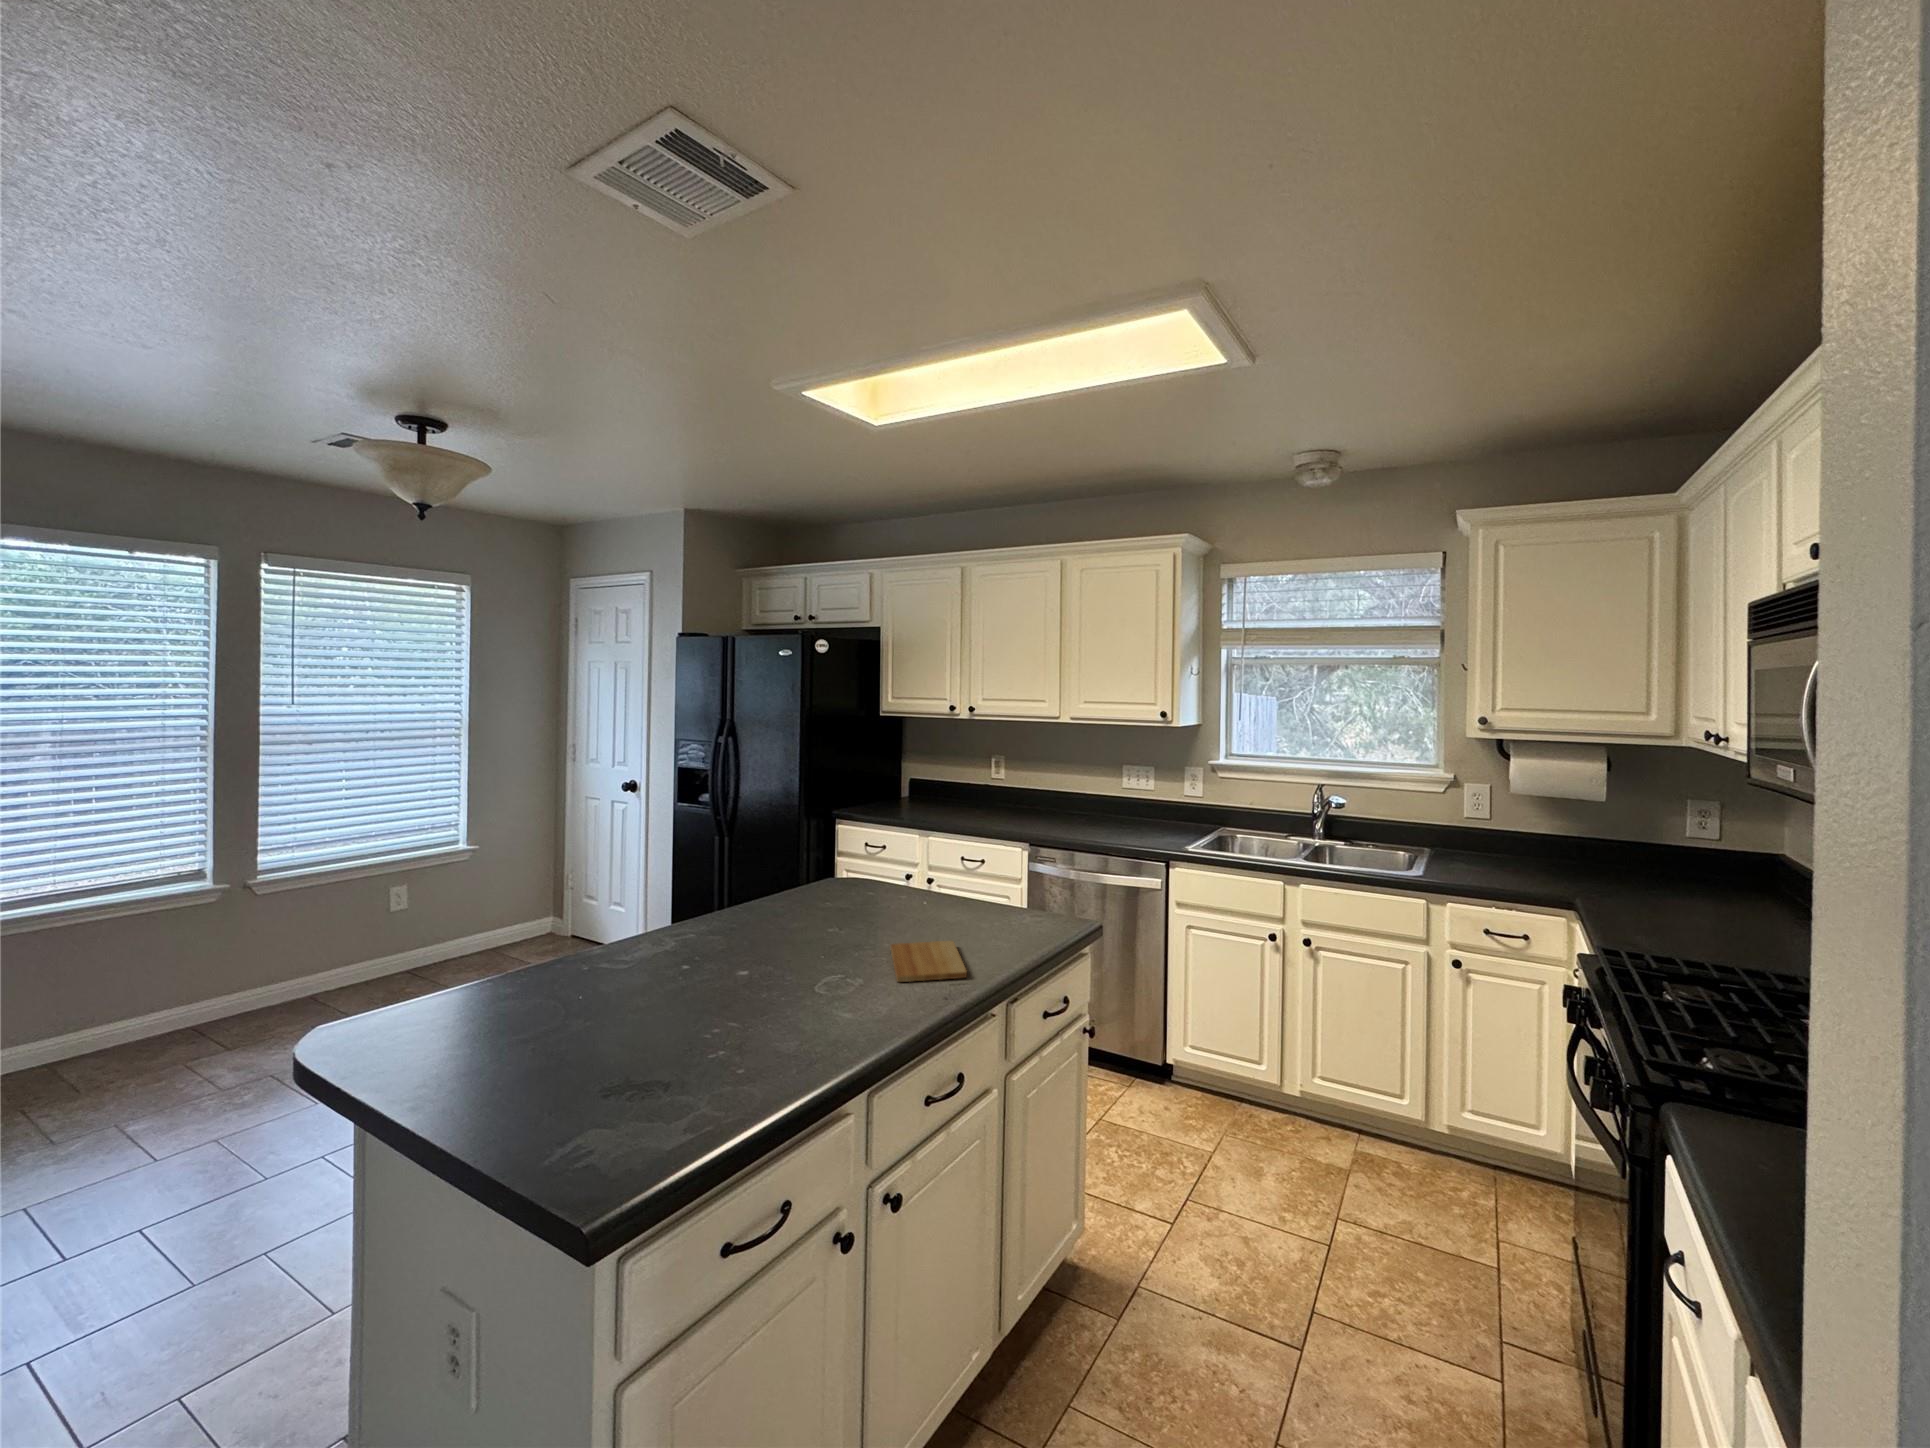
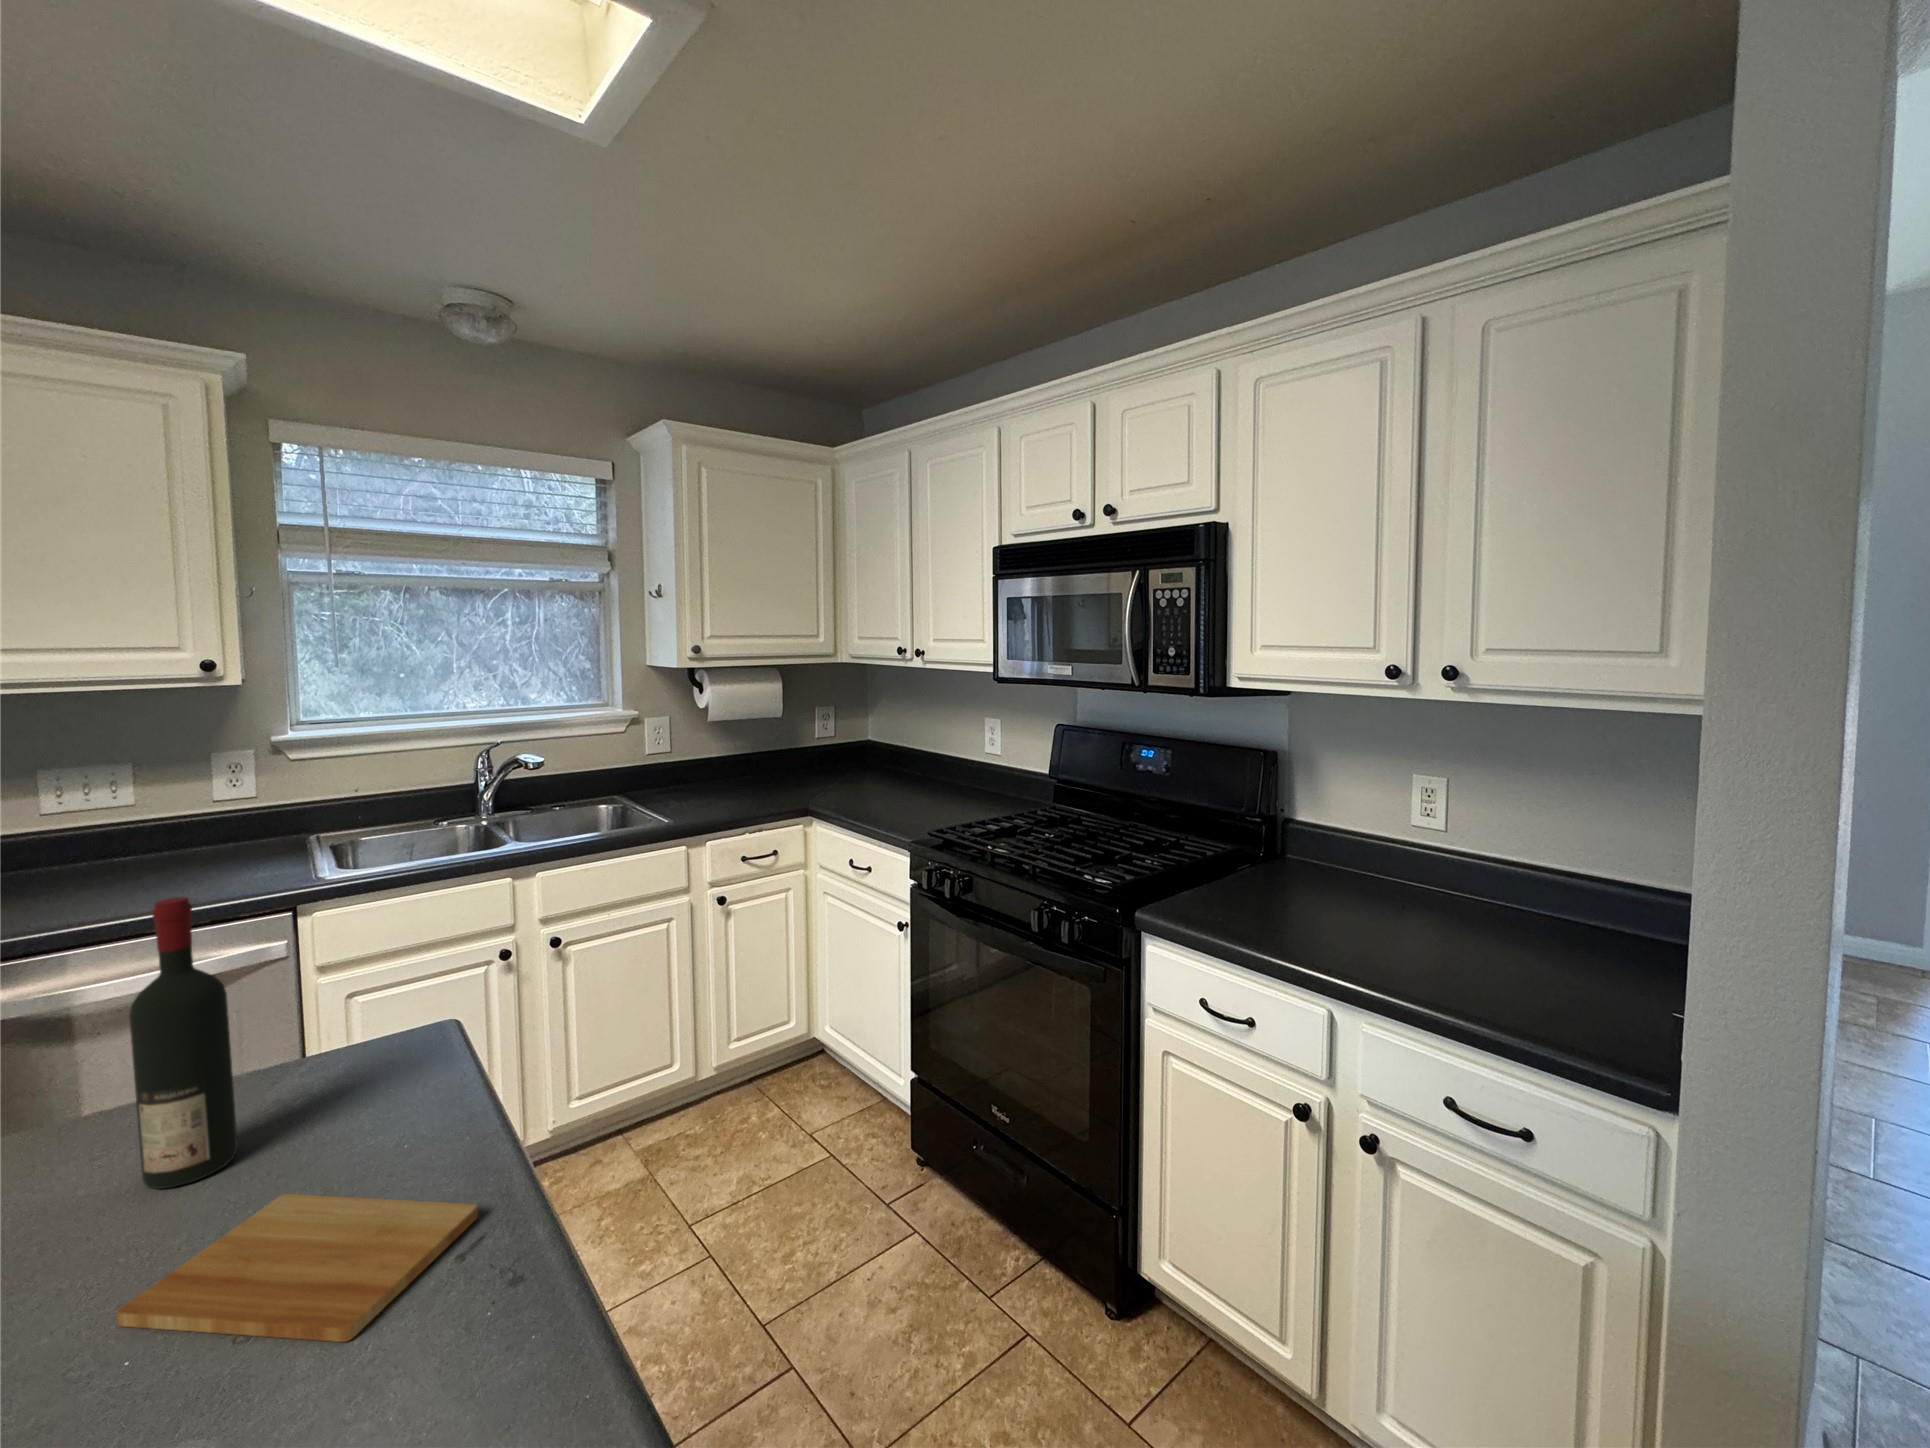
wine bottle: none [949,808,978,929] -> present [129,897,238,1189]

